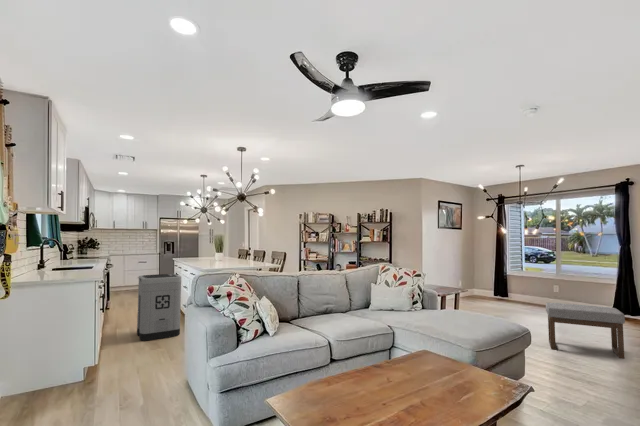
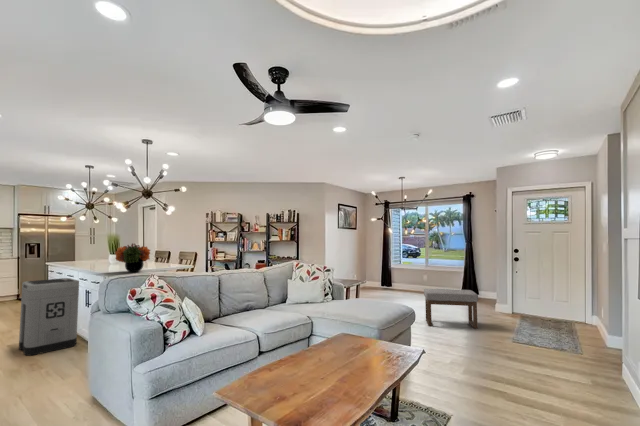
flower arrangement: none [206,243,238,270] -> present [116,244,150,272]

